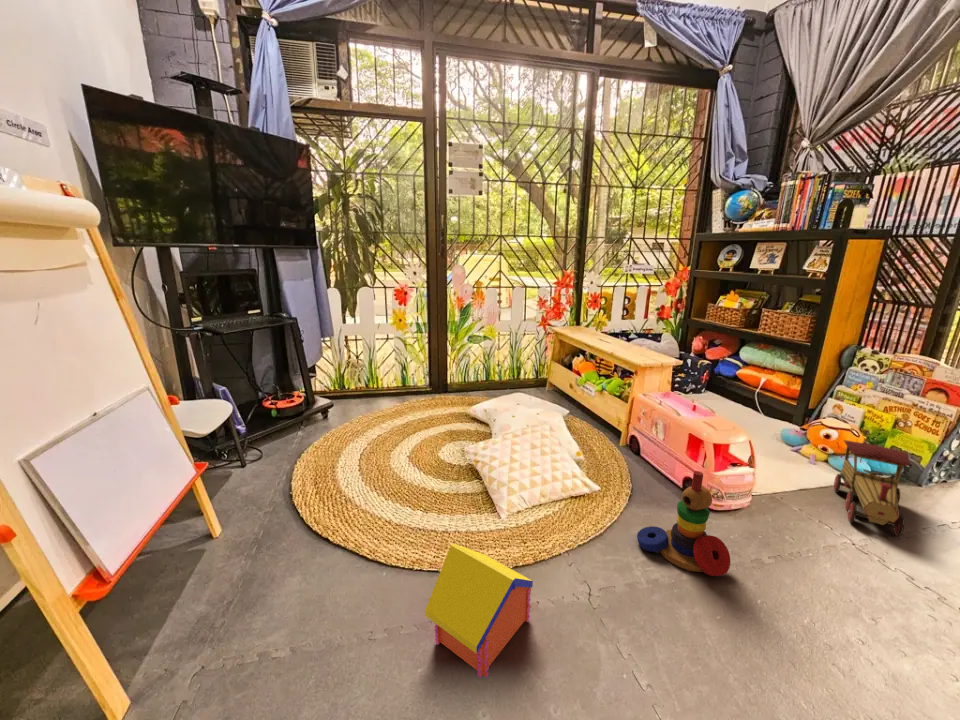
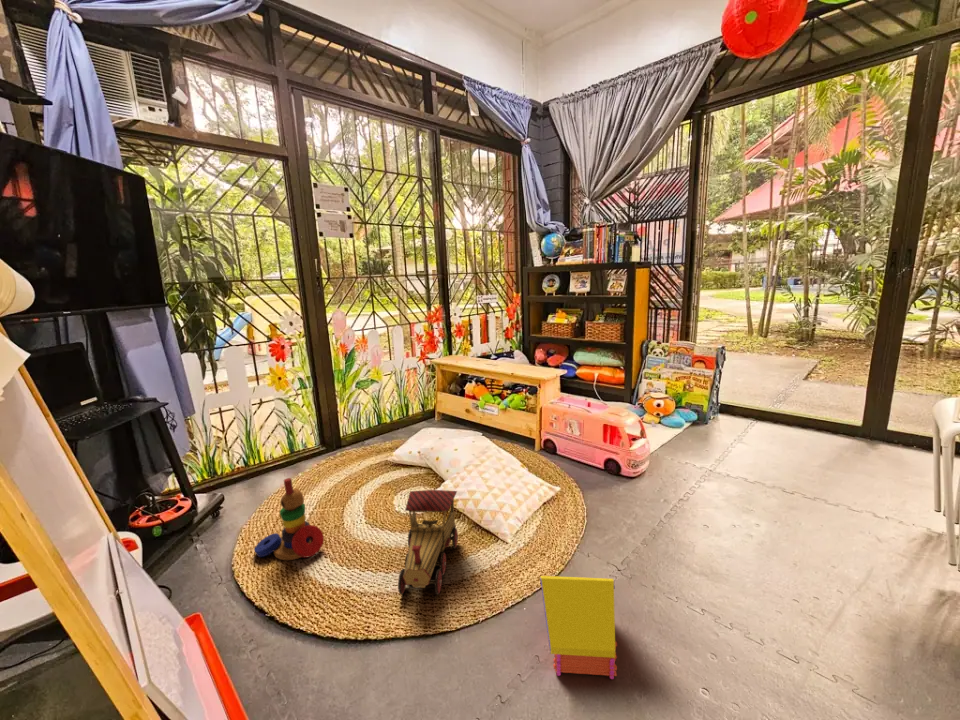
toy train: present [834,440,910,536] -> present [398,490,458,595]
stacking toy: present [637,471,731,576] -> present [254,478,324,560]

